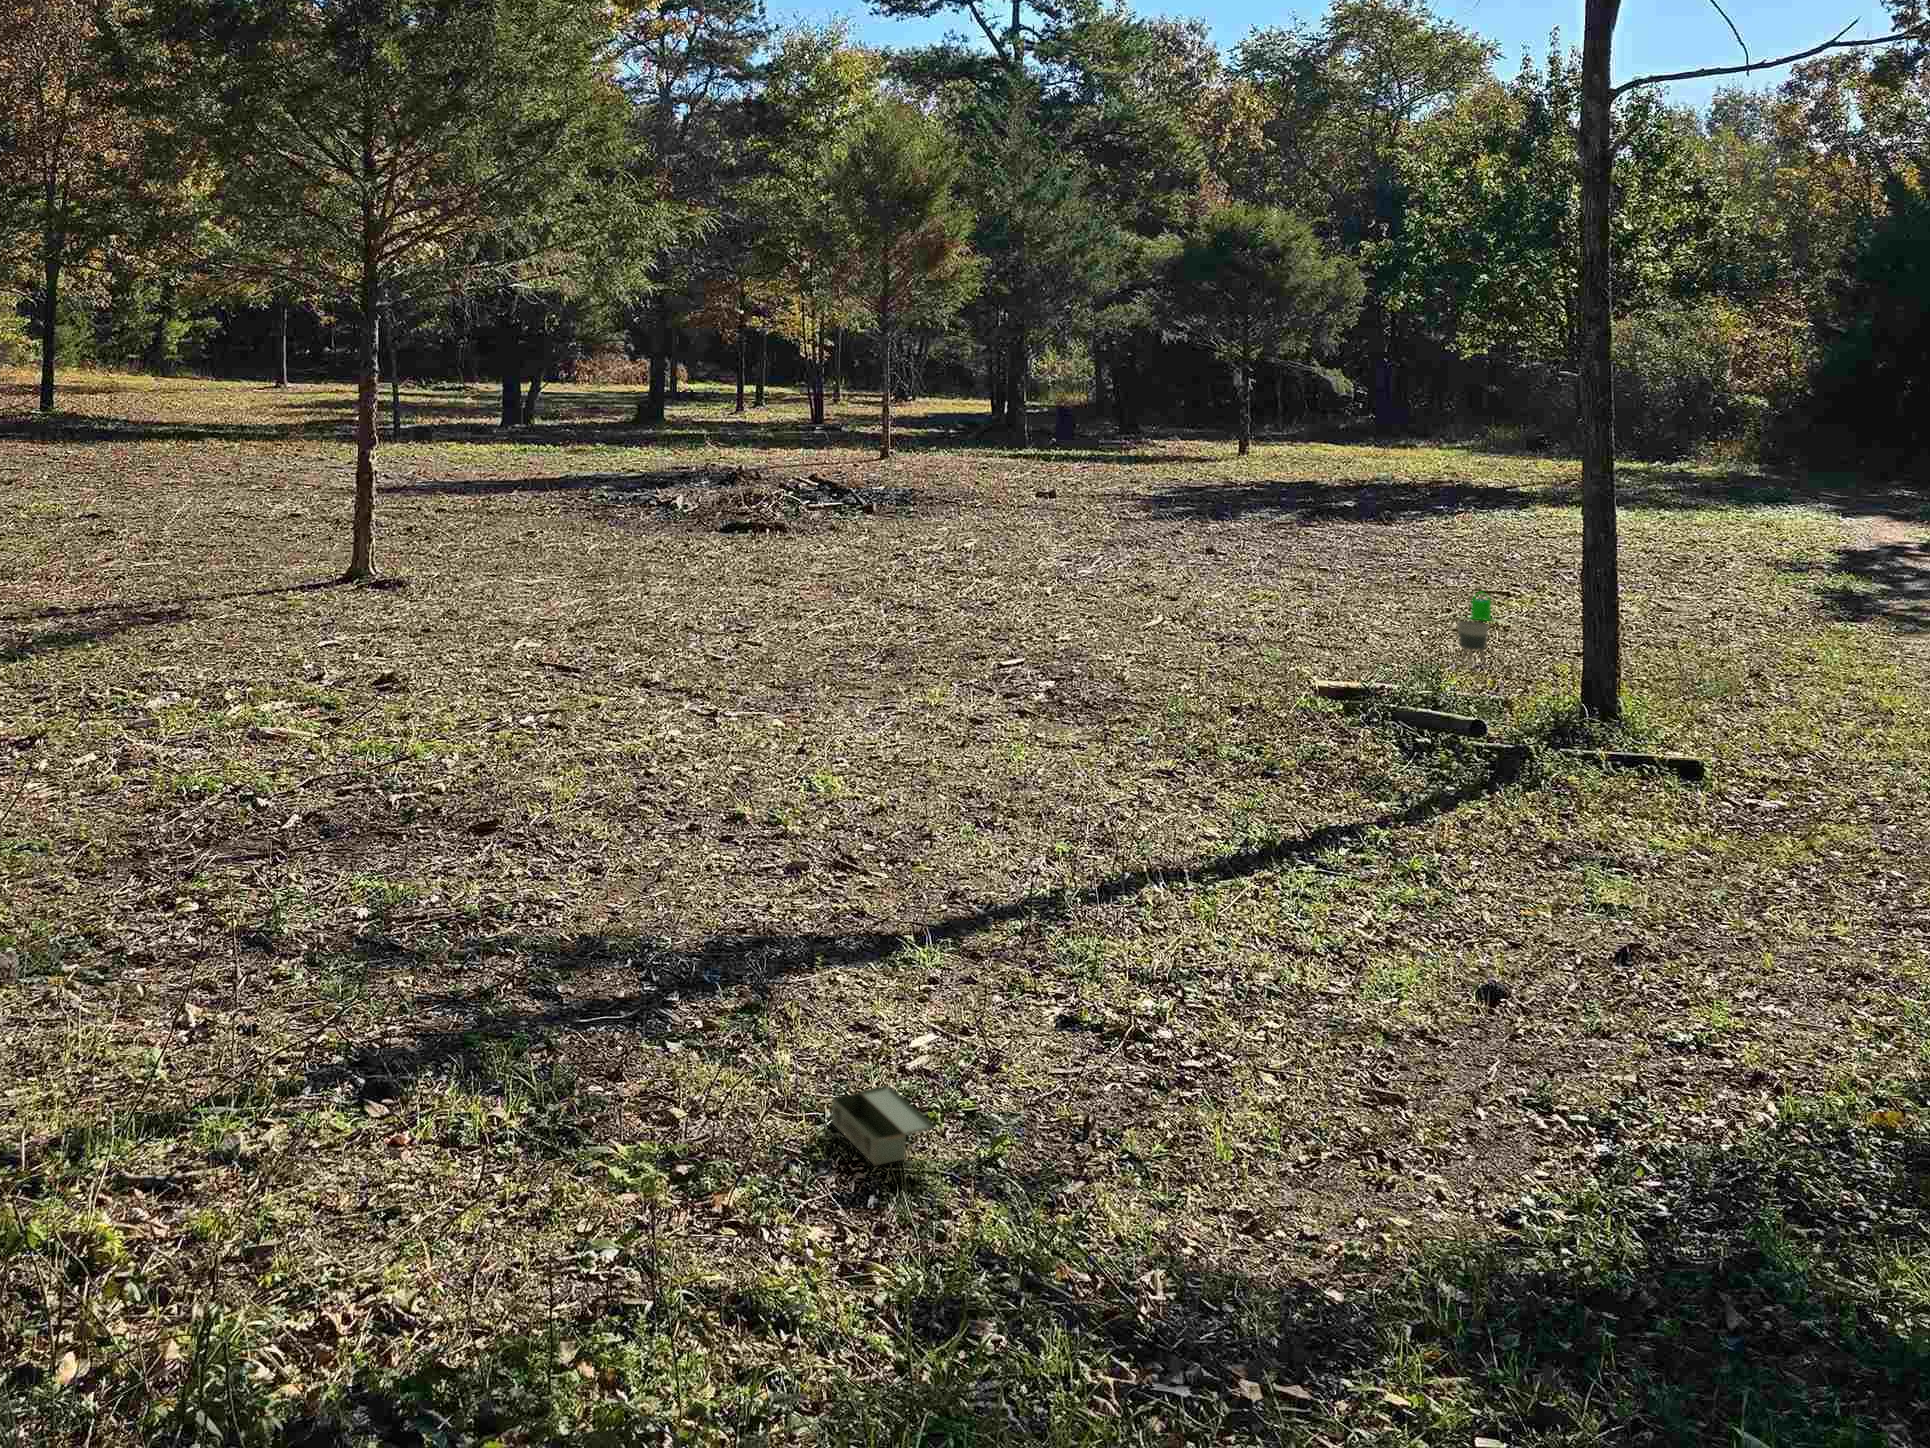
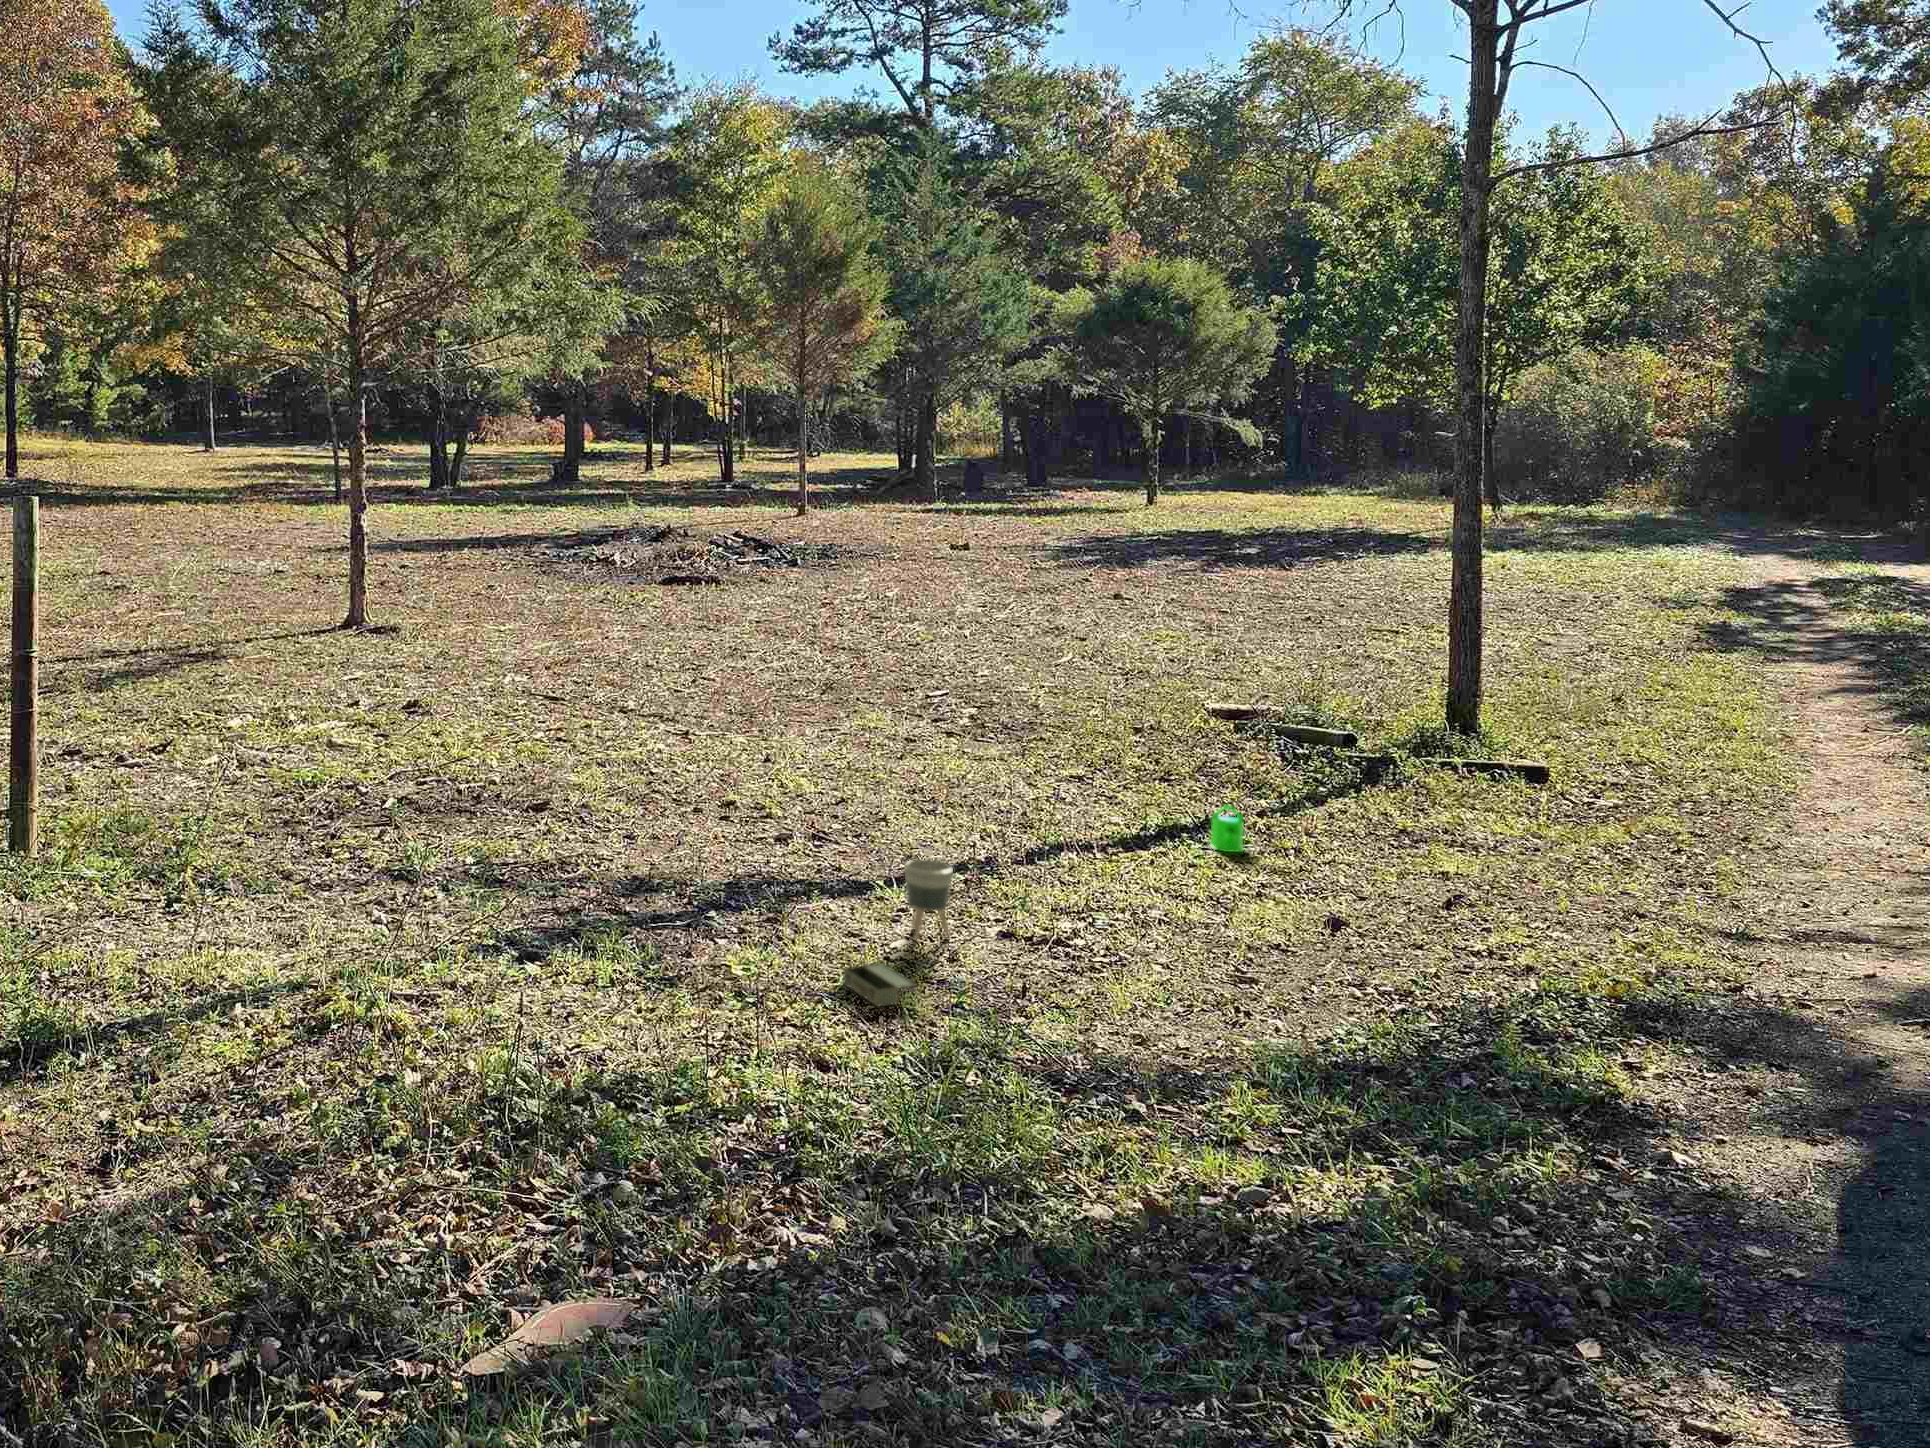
watering can: present [1470,591,1491,621] -> present [1209,805,1244,852]
planter: present [1457,621,1489,669] -> present [904,859,953,941]

